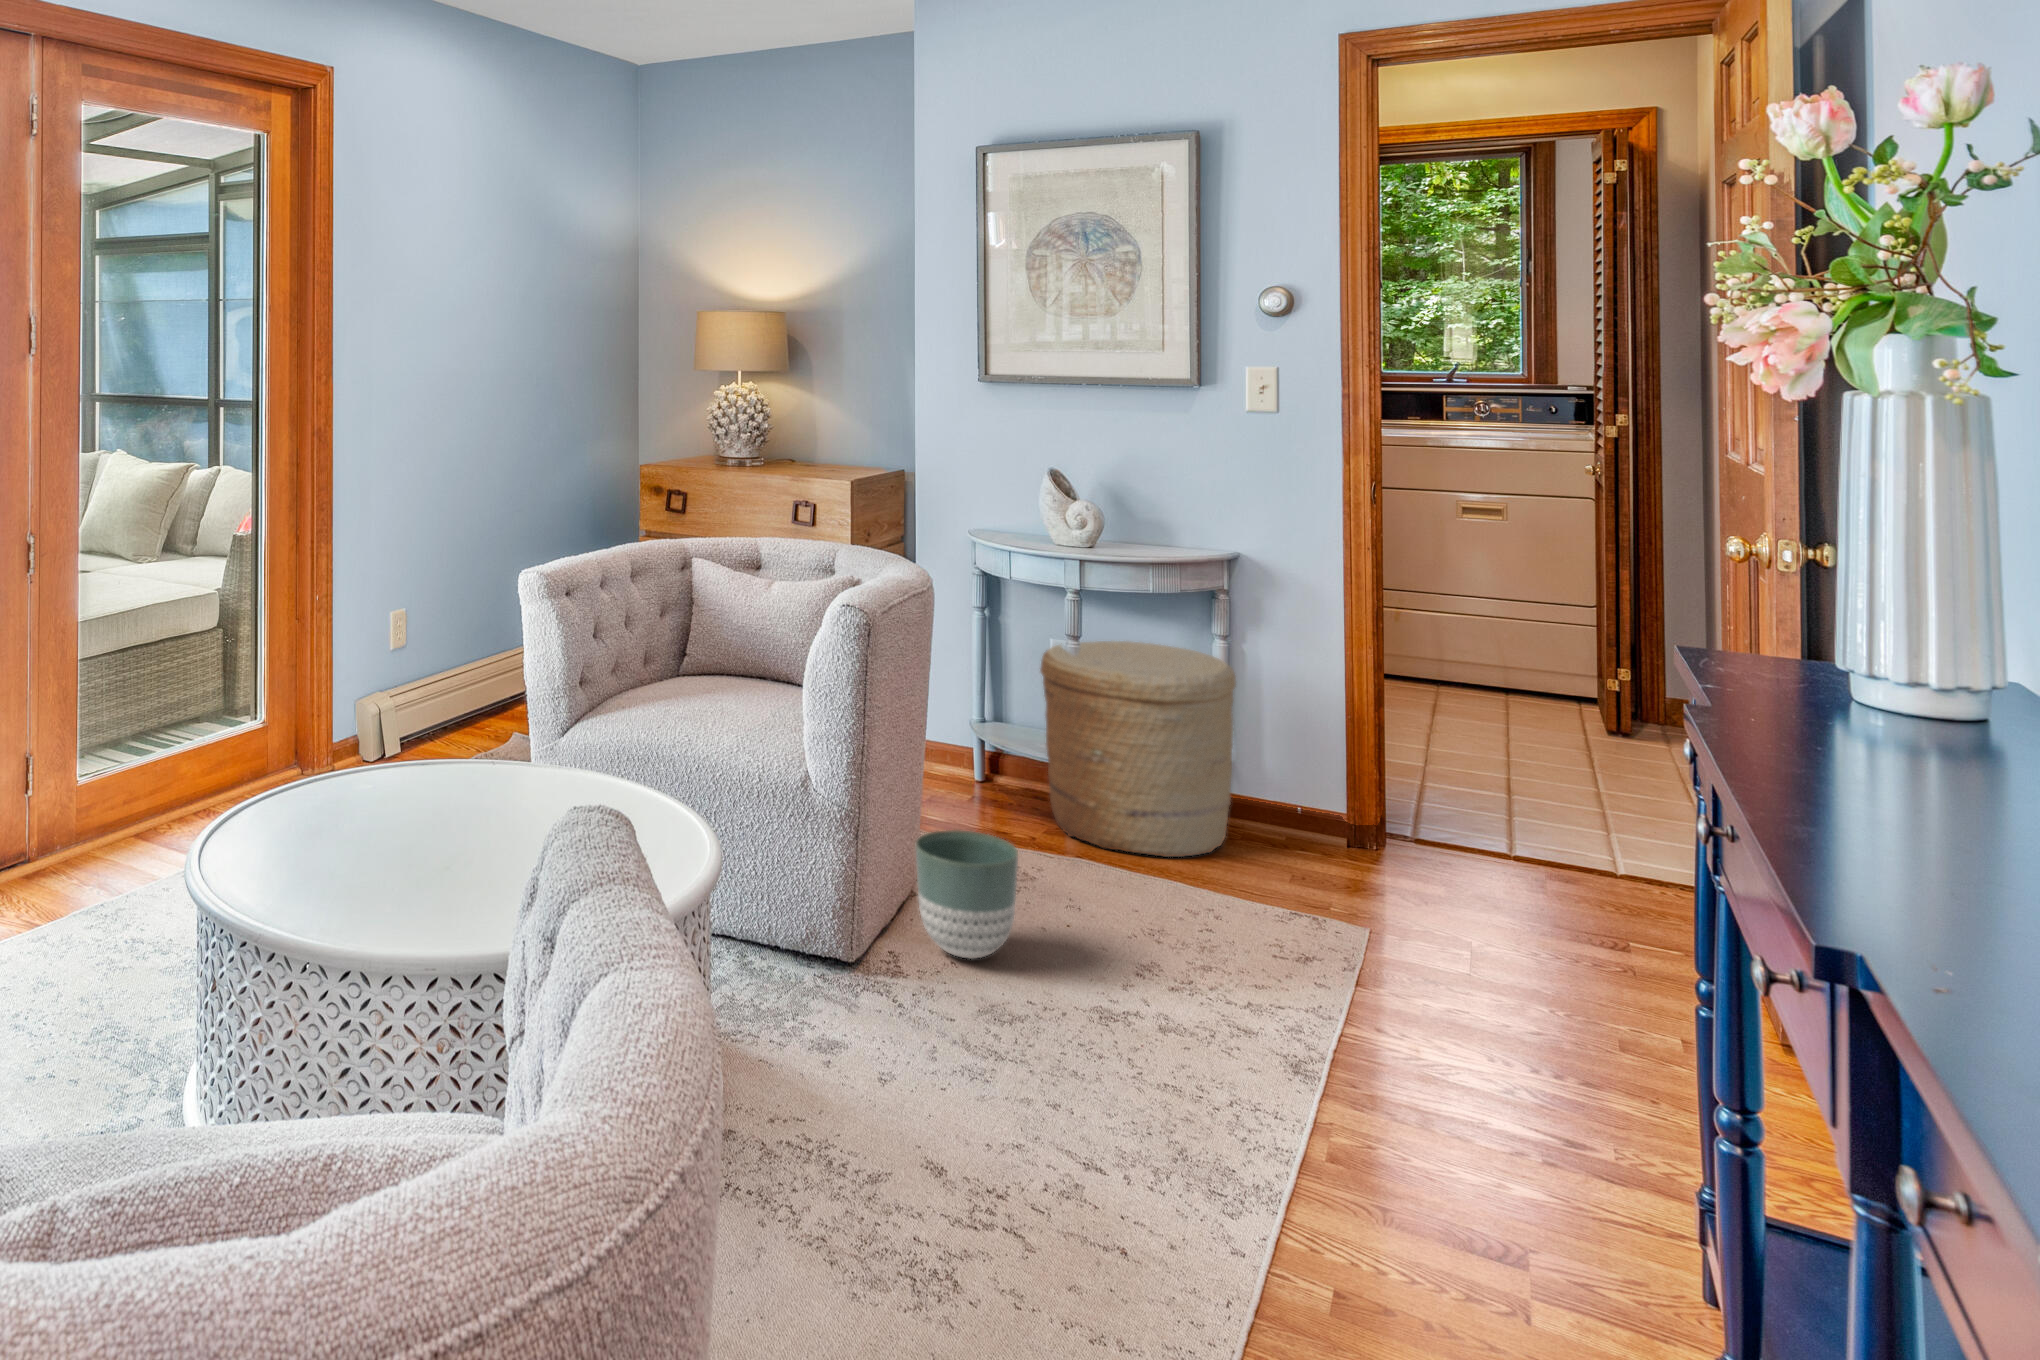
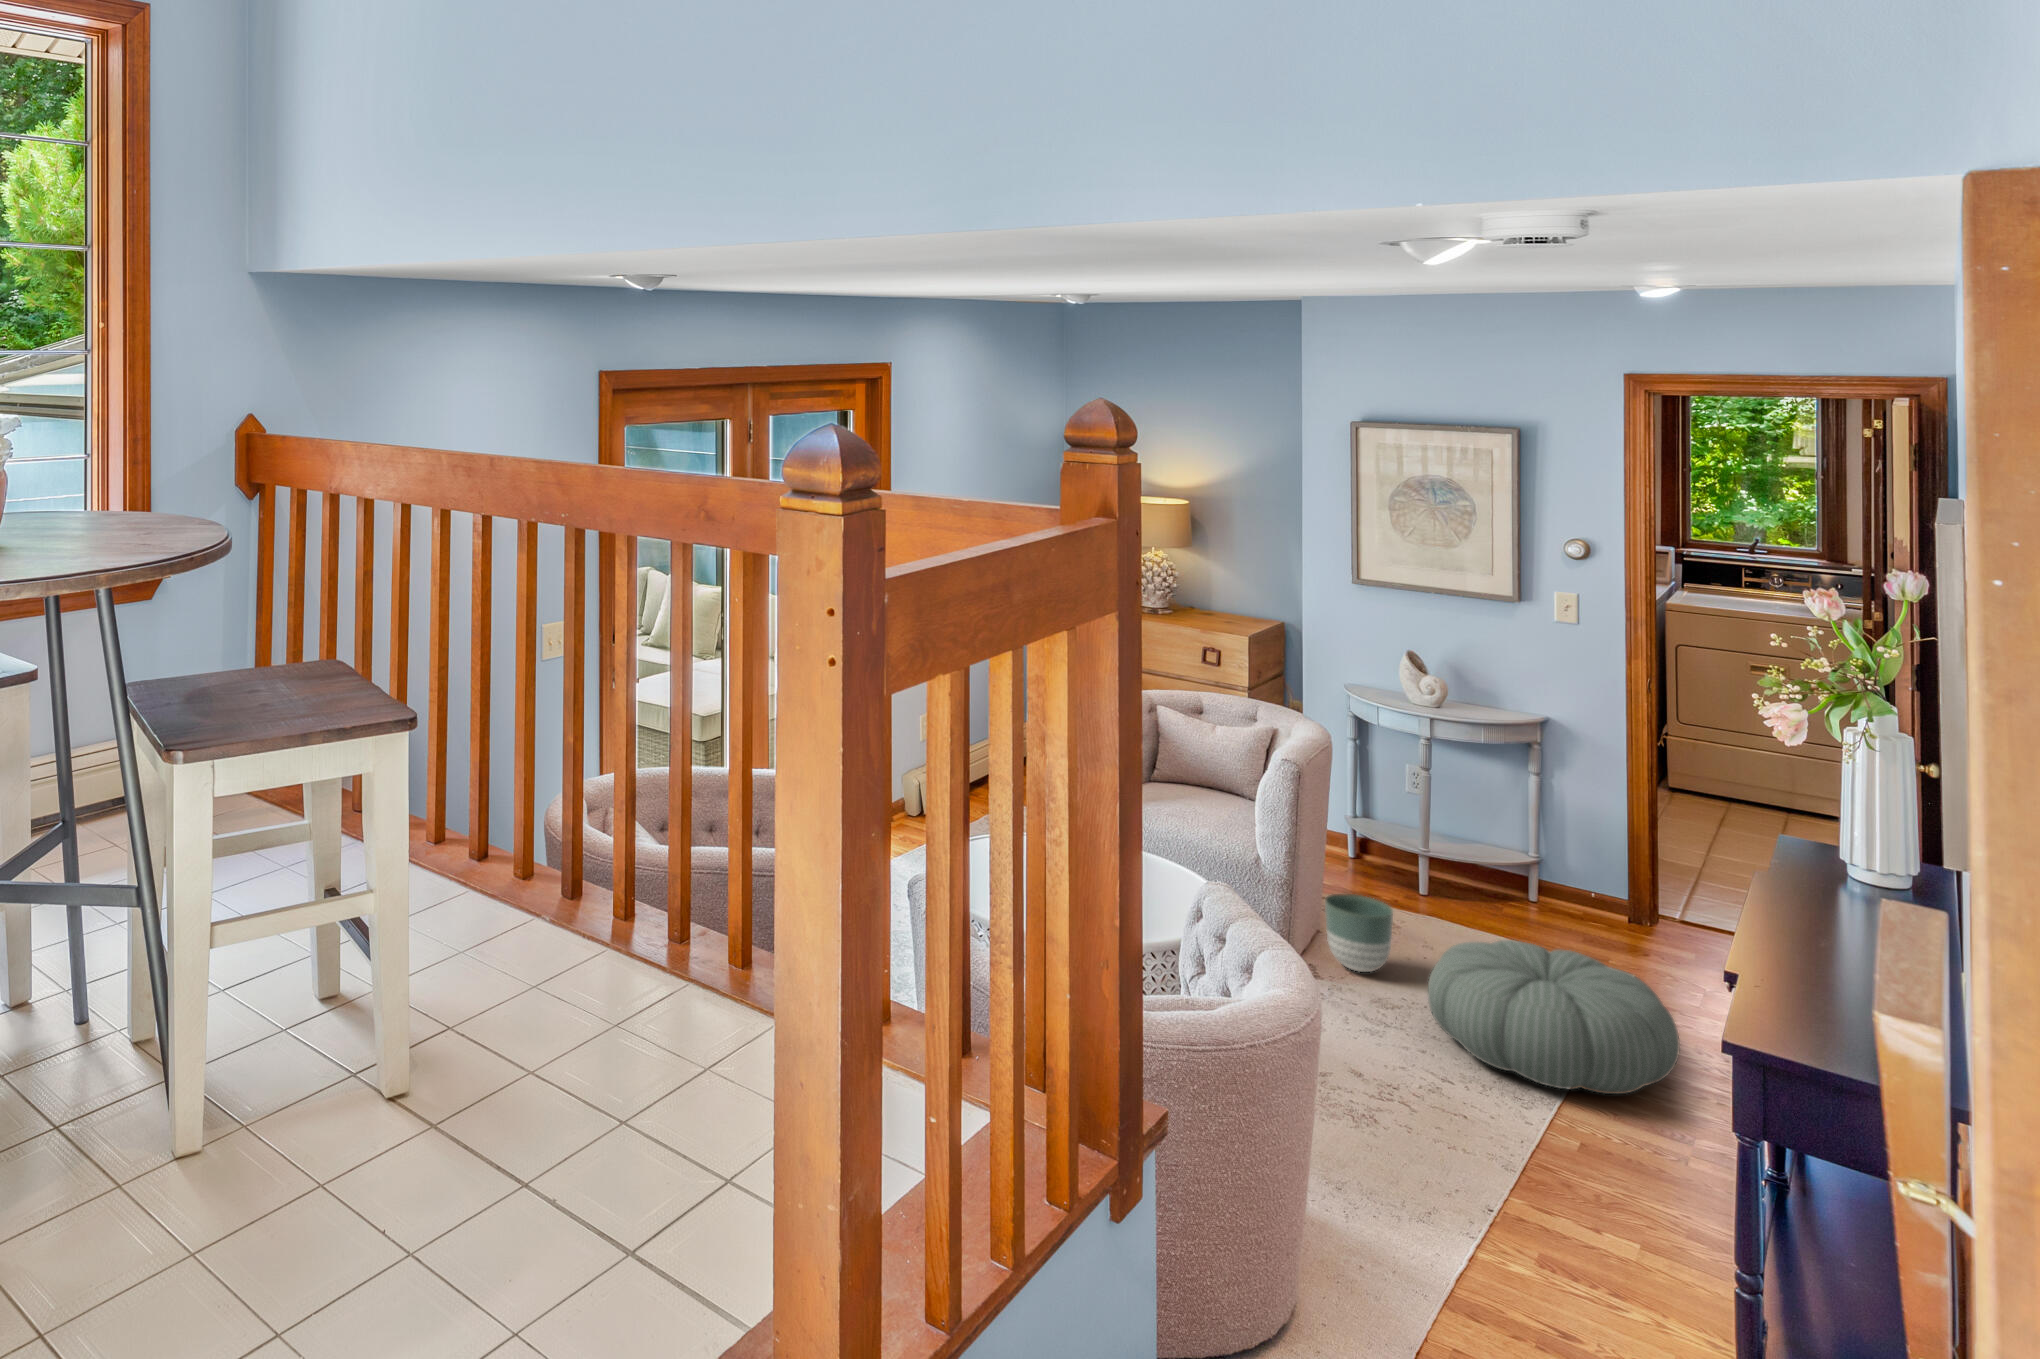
woven basket: present [1040,641,1236,857] -> none [1401,770,1545,921]
pouf: none [1065,889,1476,1163] -> present [1428,940,1680,1094]

